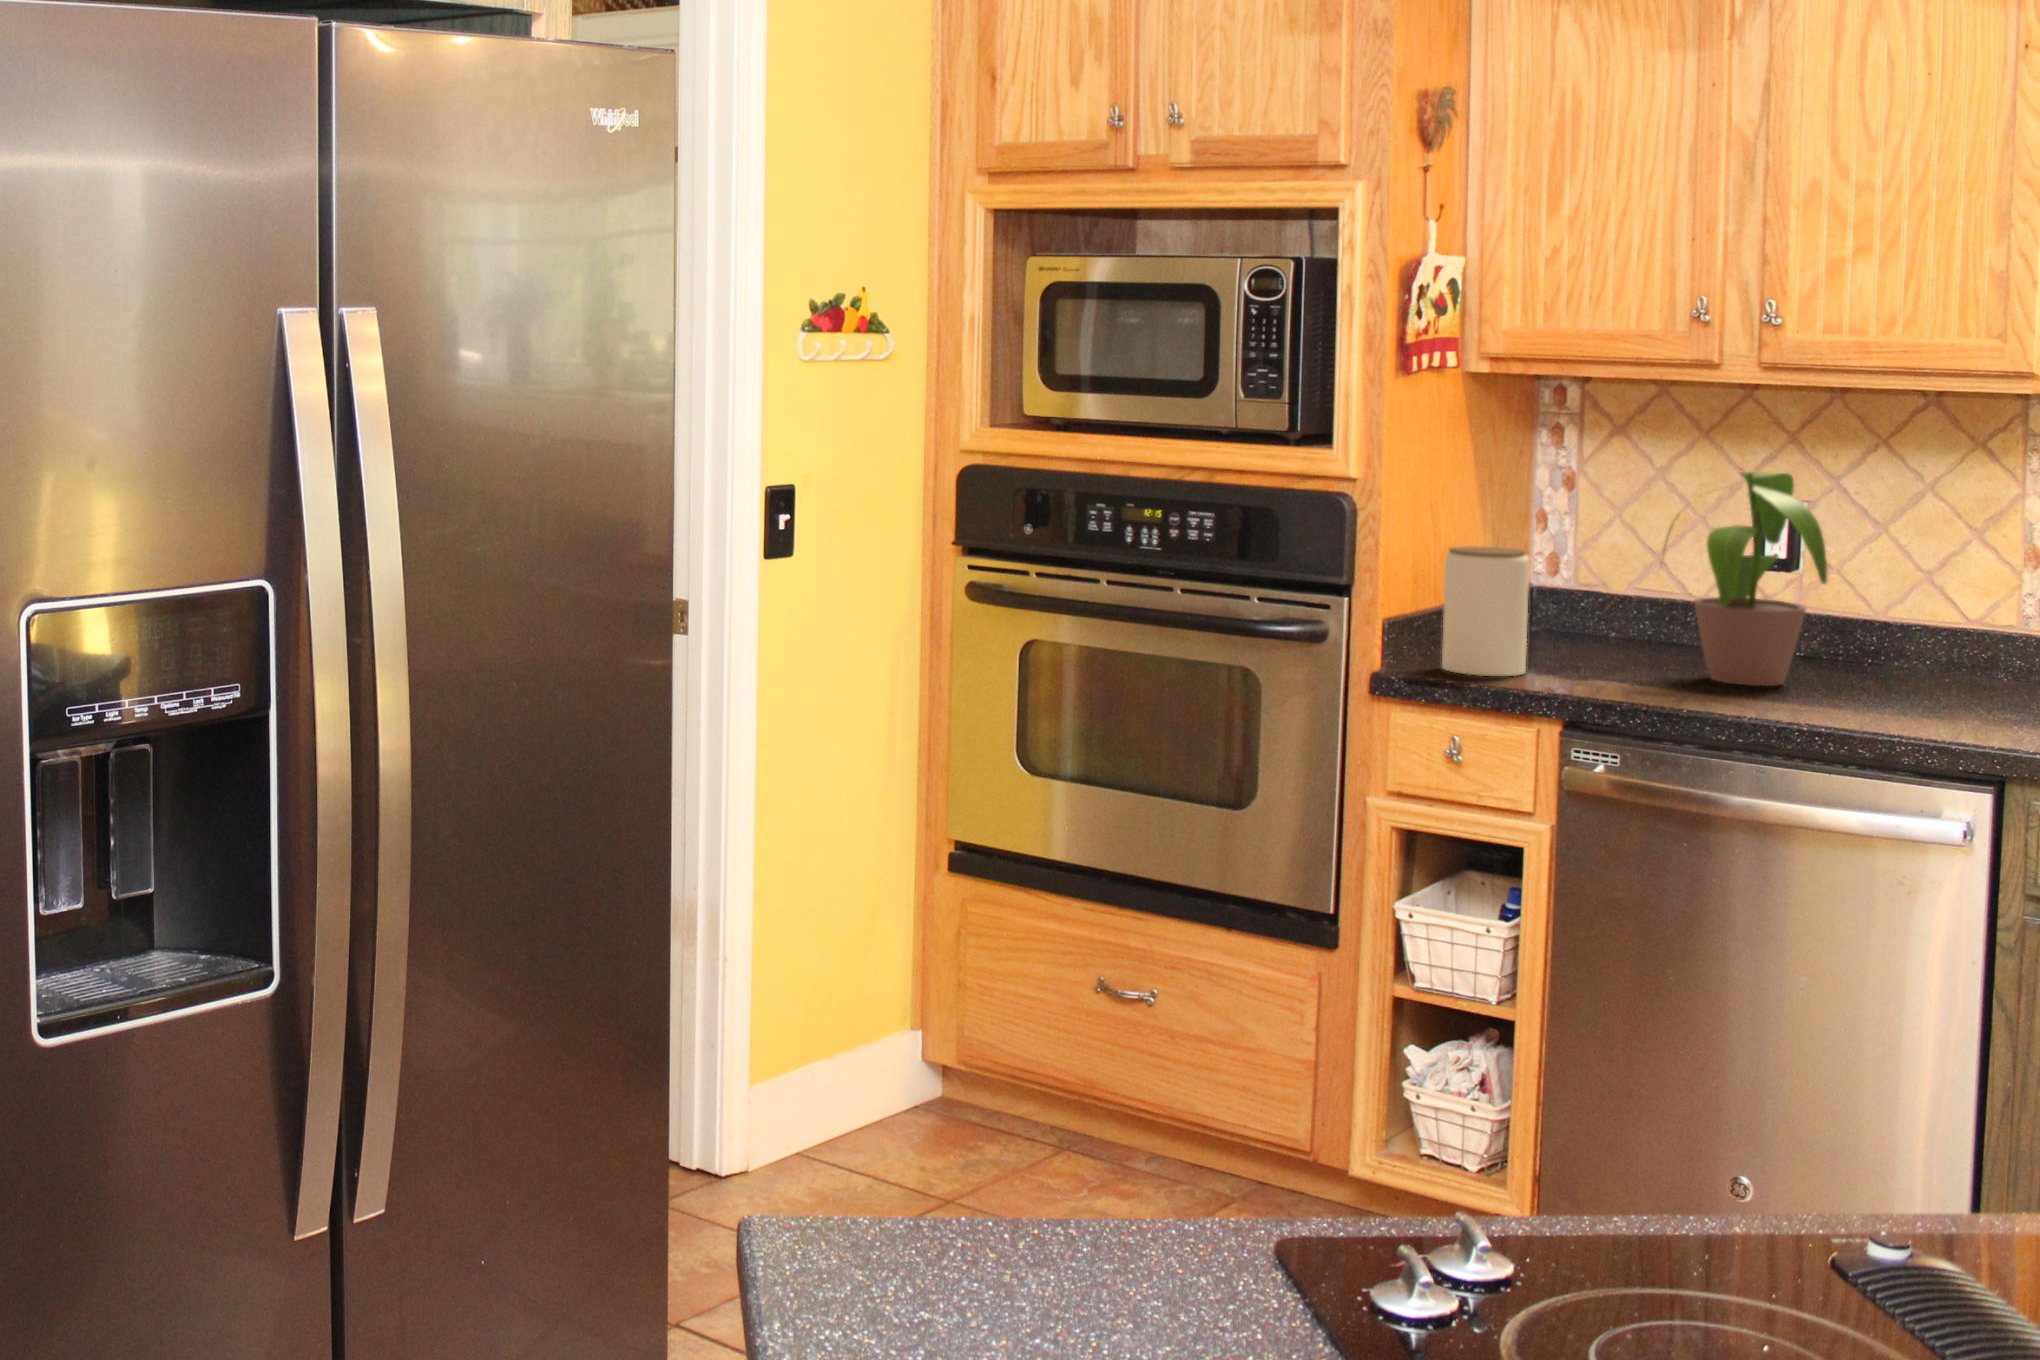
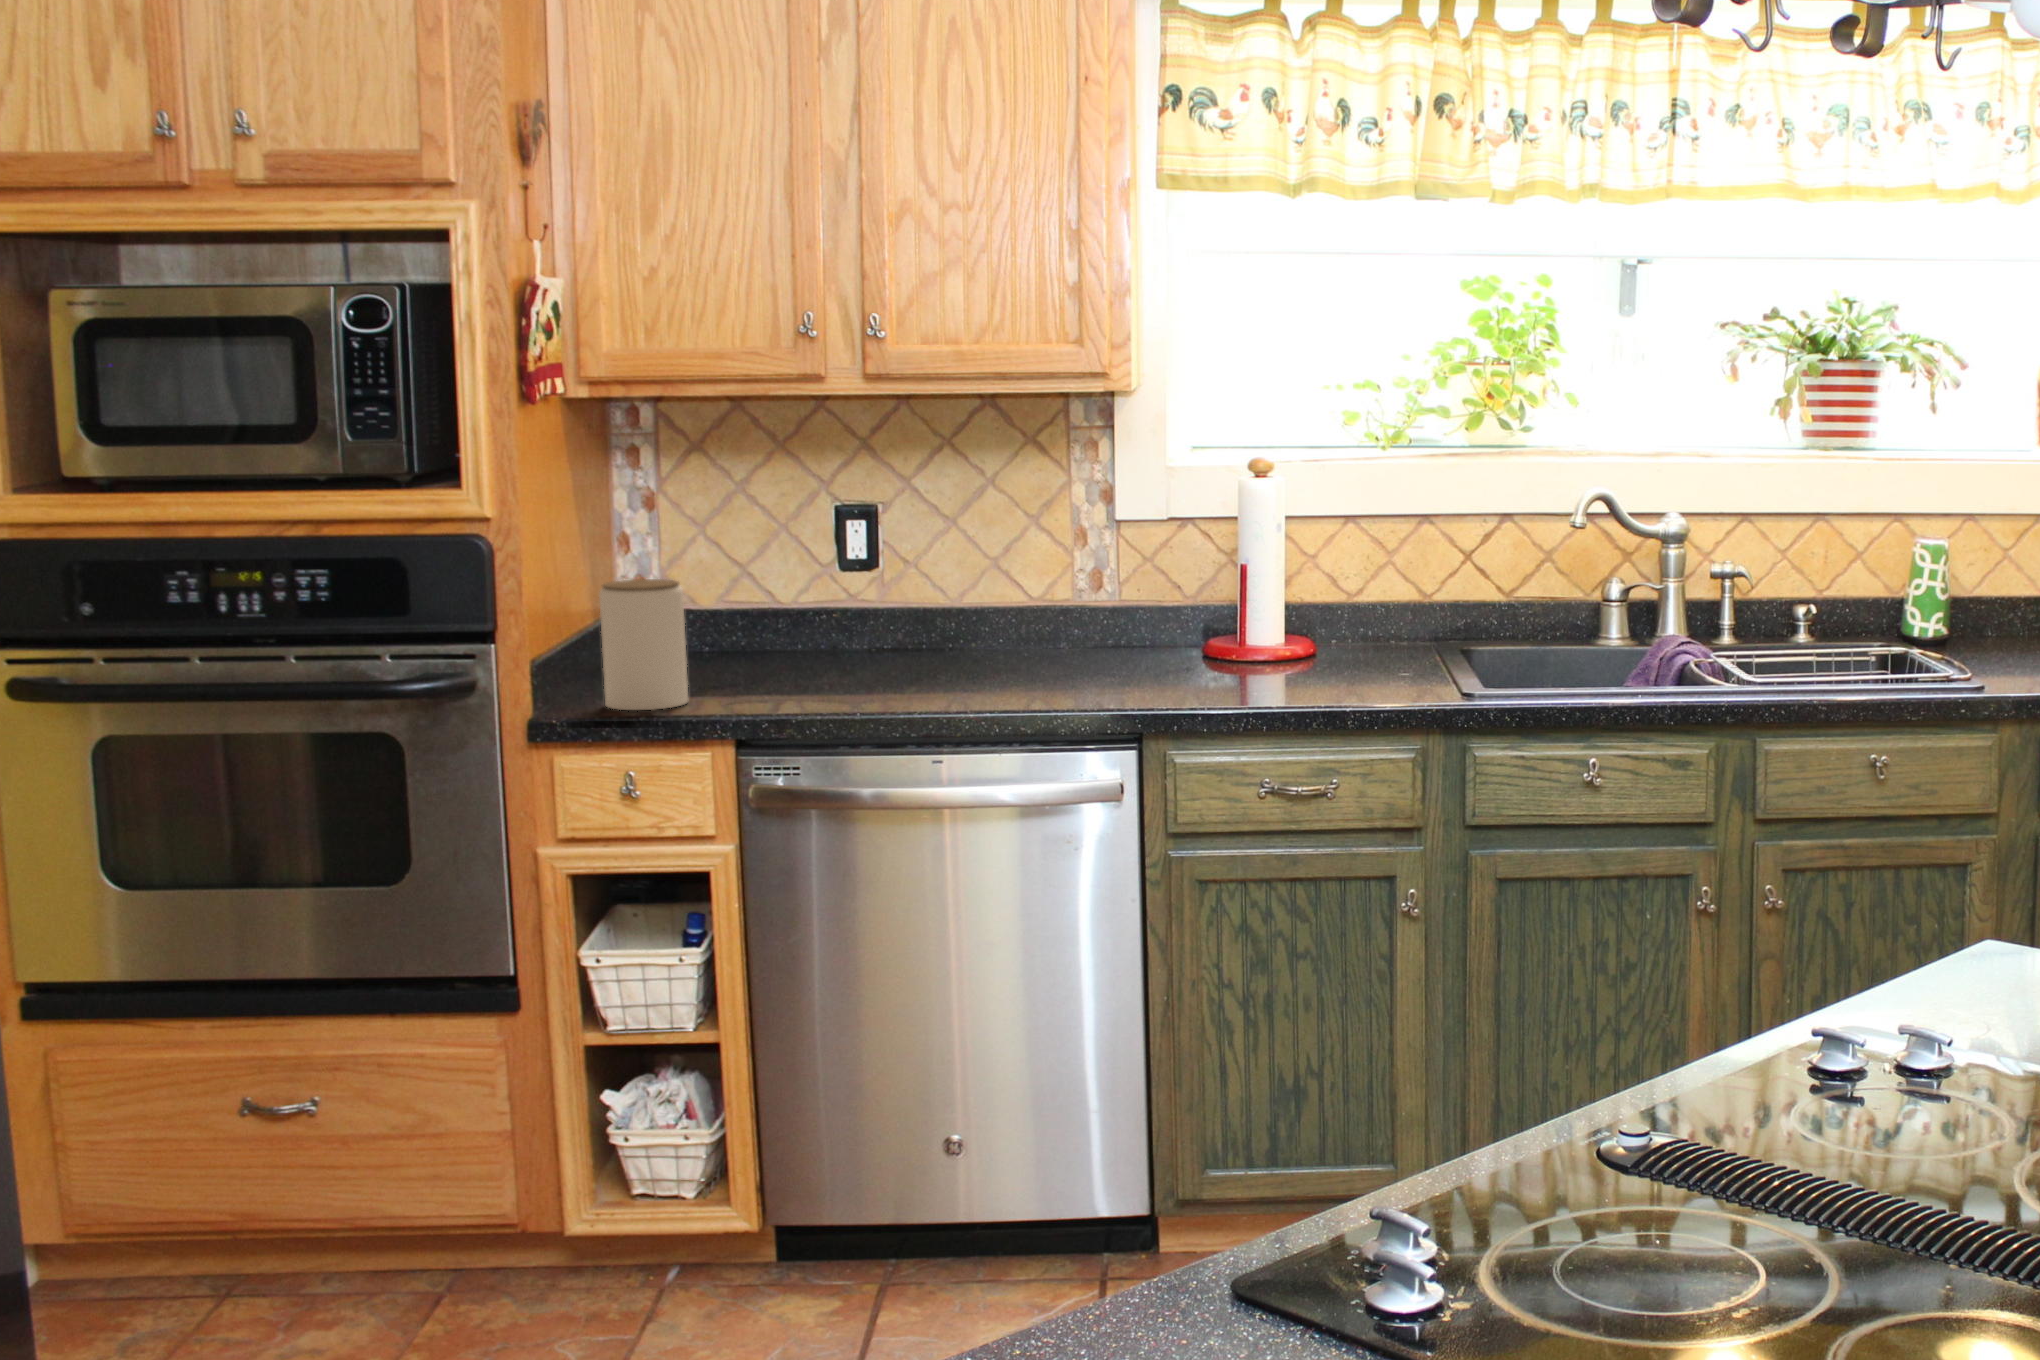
potted plant: present [1665,471,1827,686] -> none [783,484,958,685]

